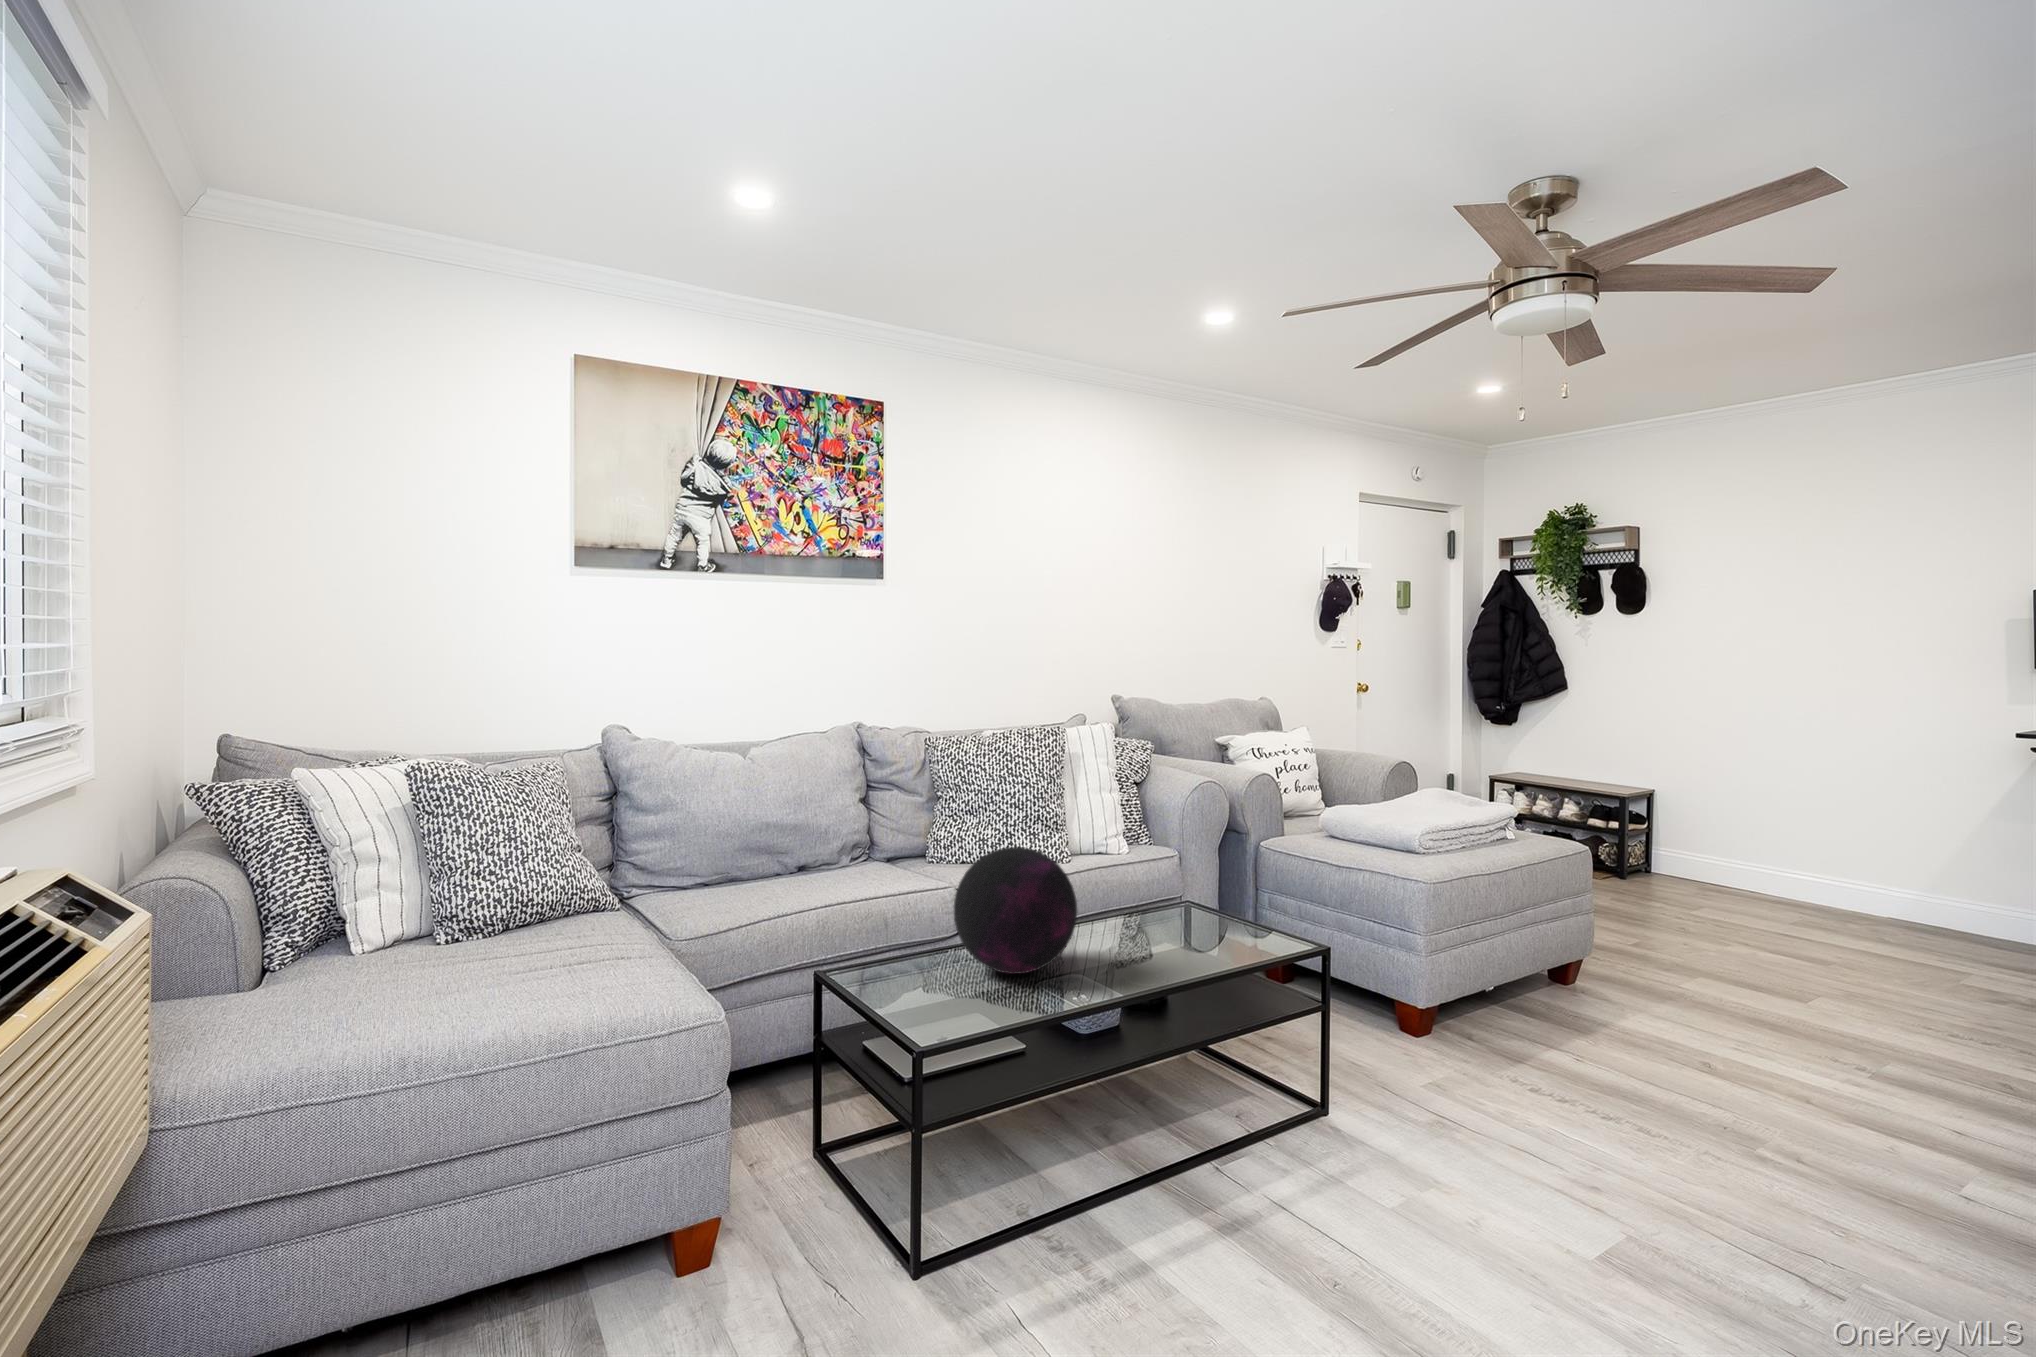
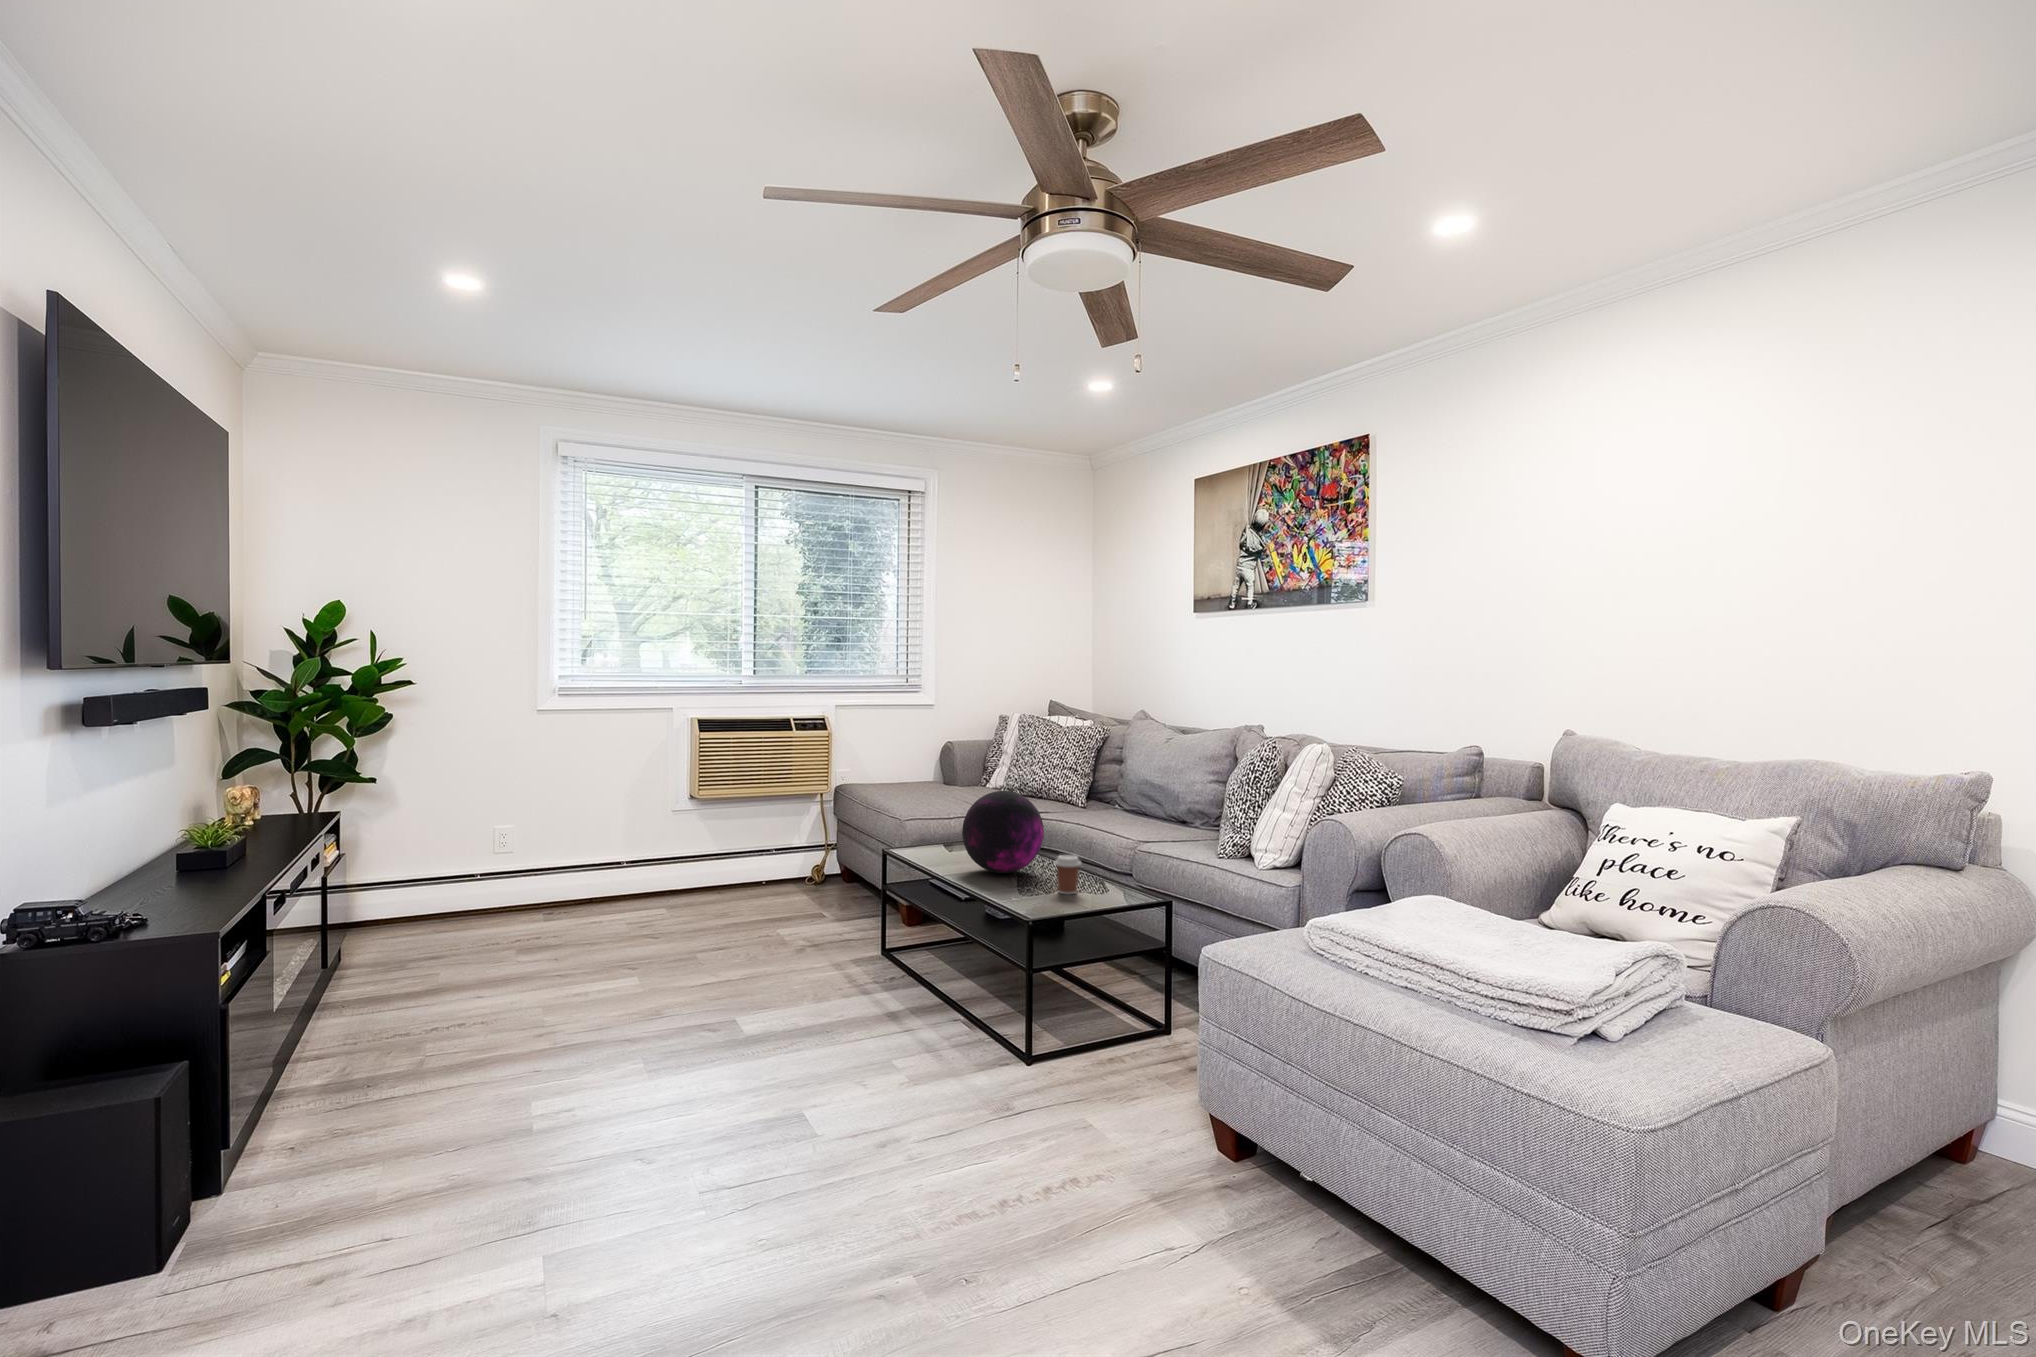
coffee cup: none [1100,896,1134,947] -> present [1055,855,1081,894]

